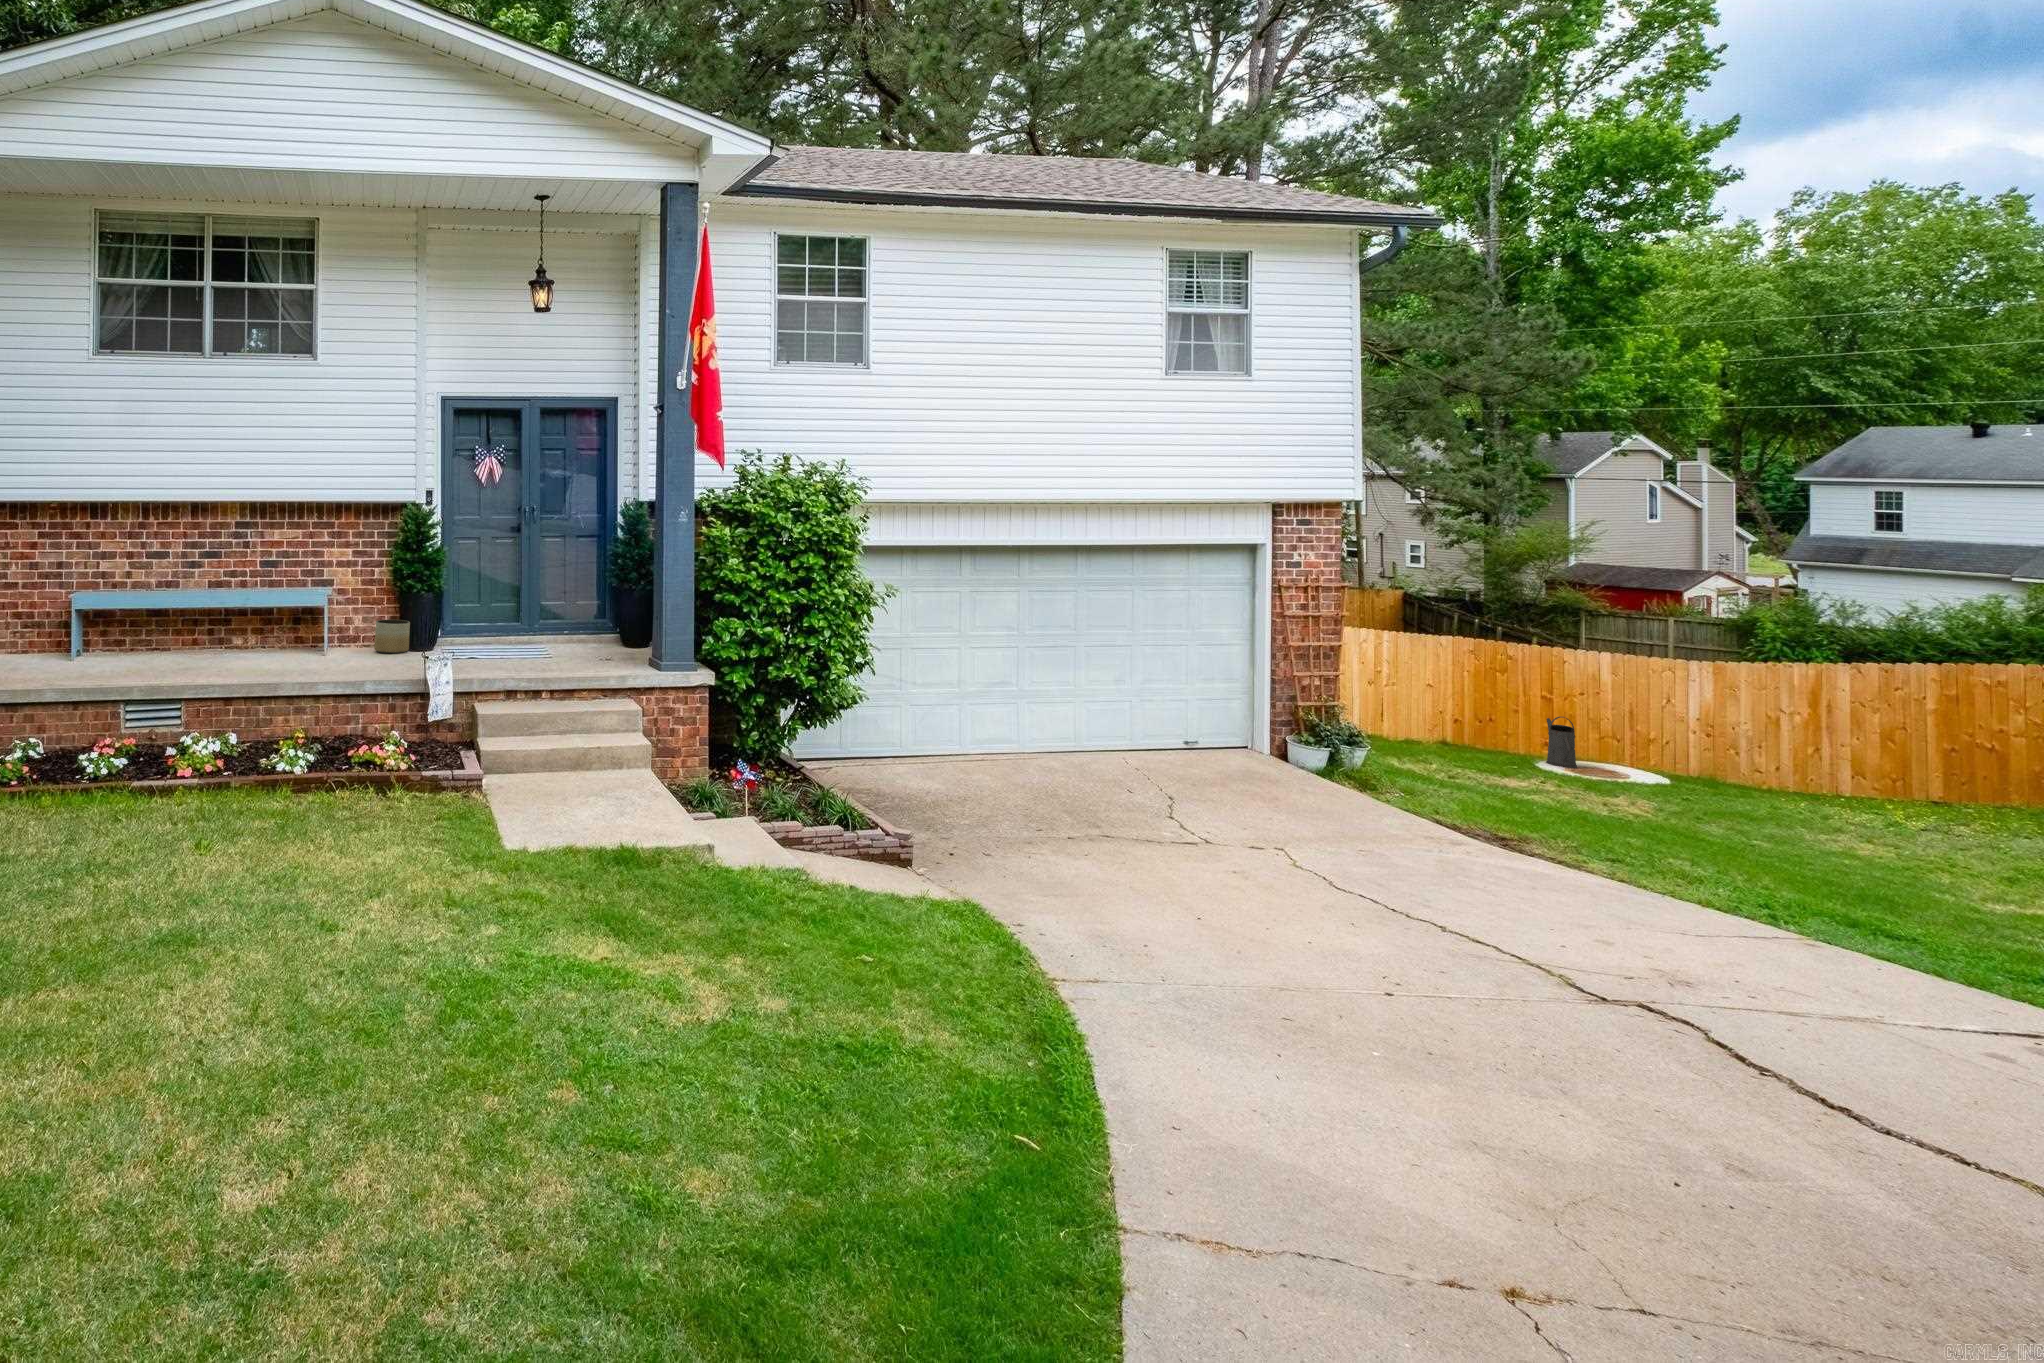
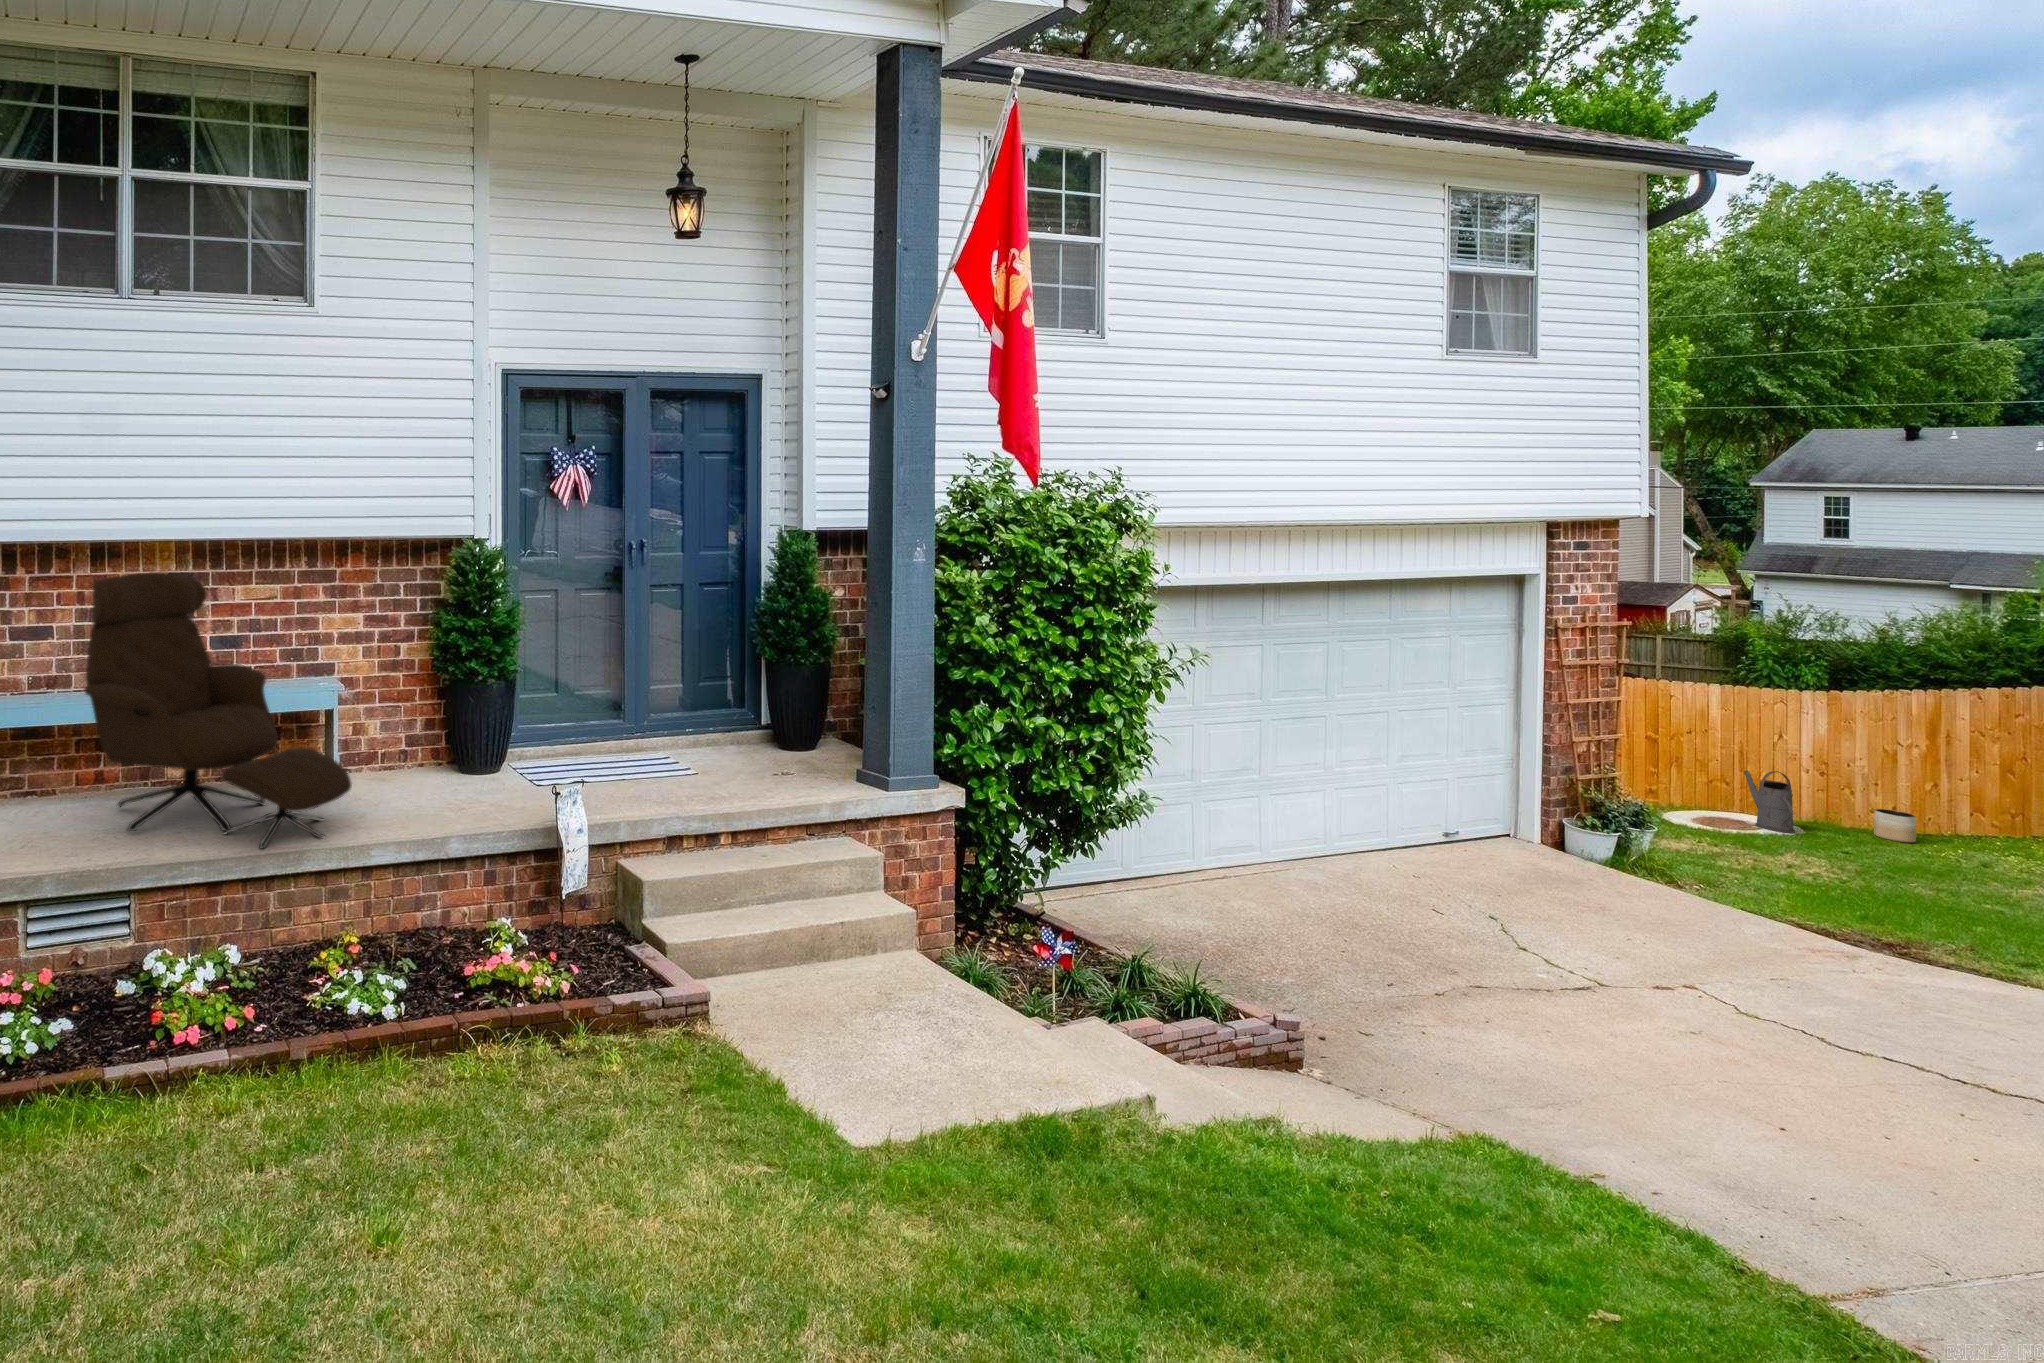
lounge chair: none [177,519,324,670] -> present [84,572,352,849]
planter: present [374,620,410,653] -> present [1874,809,1916,843]

